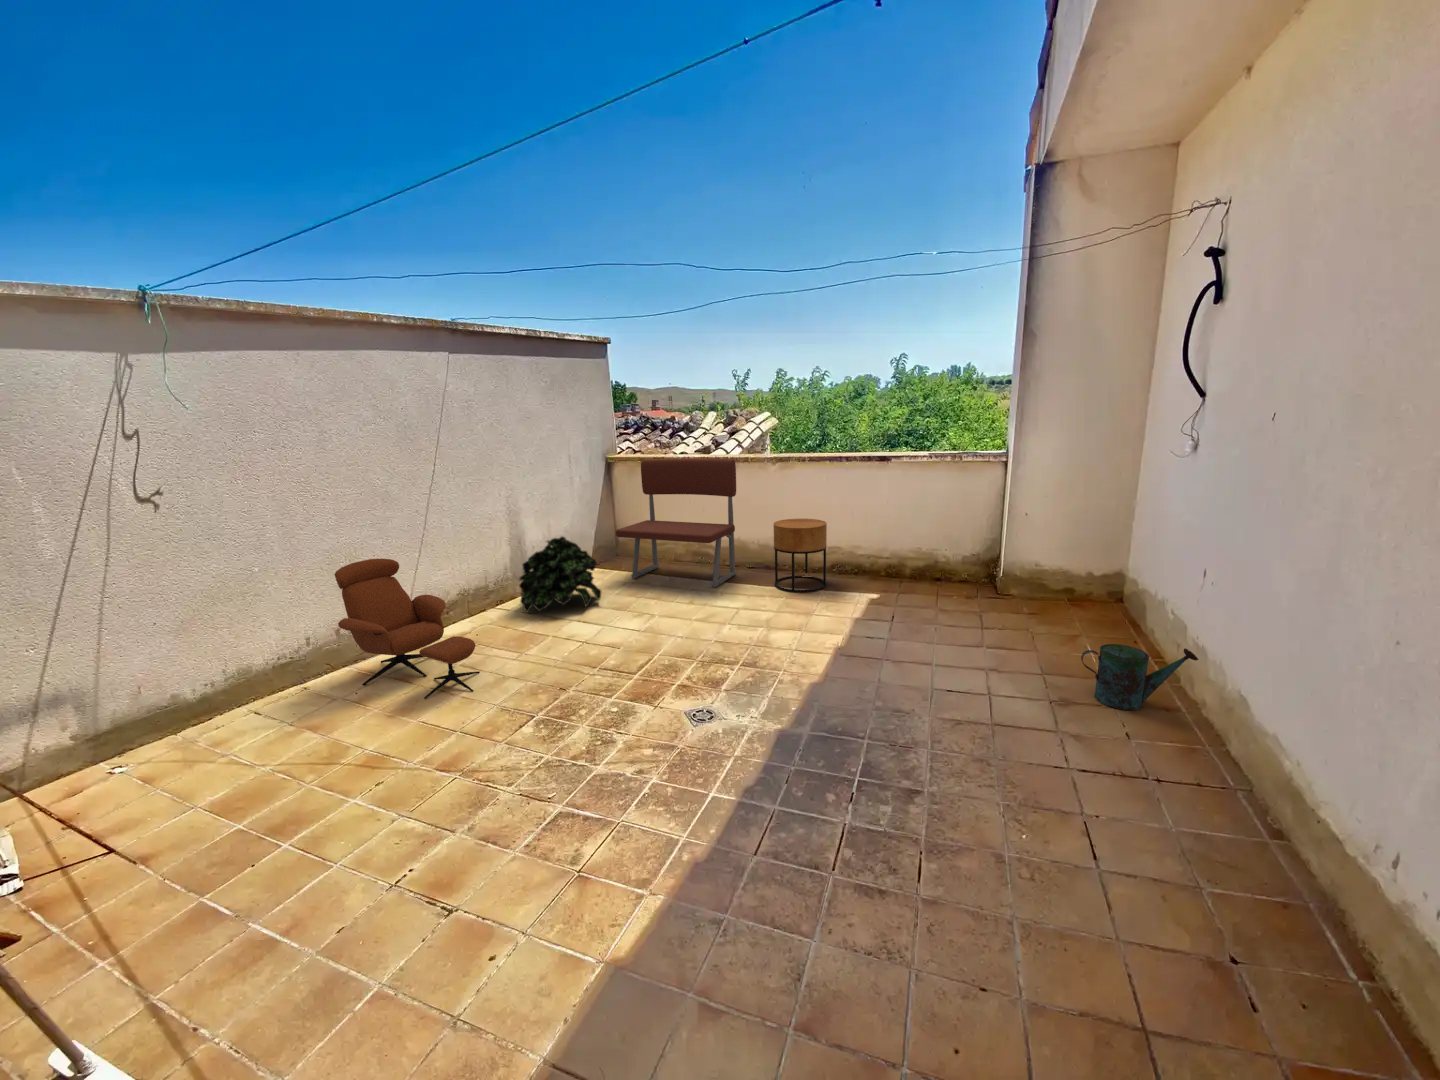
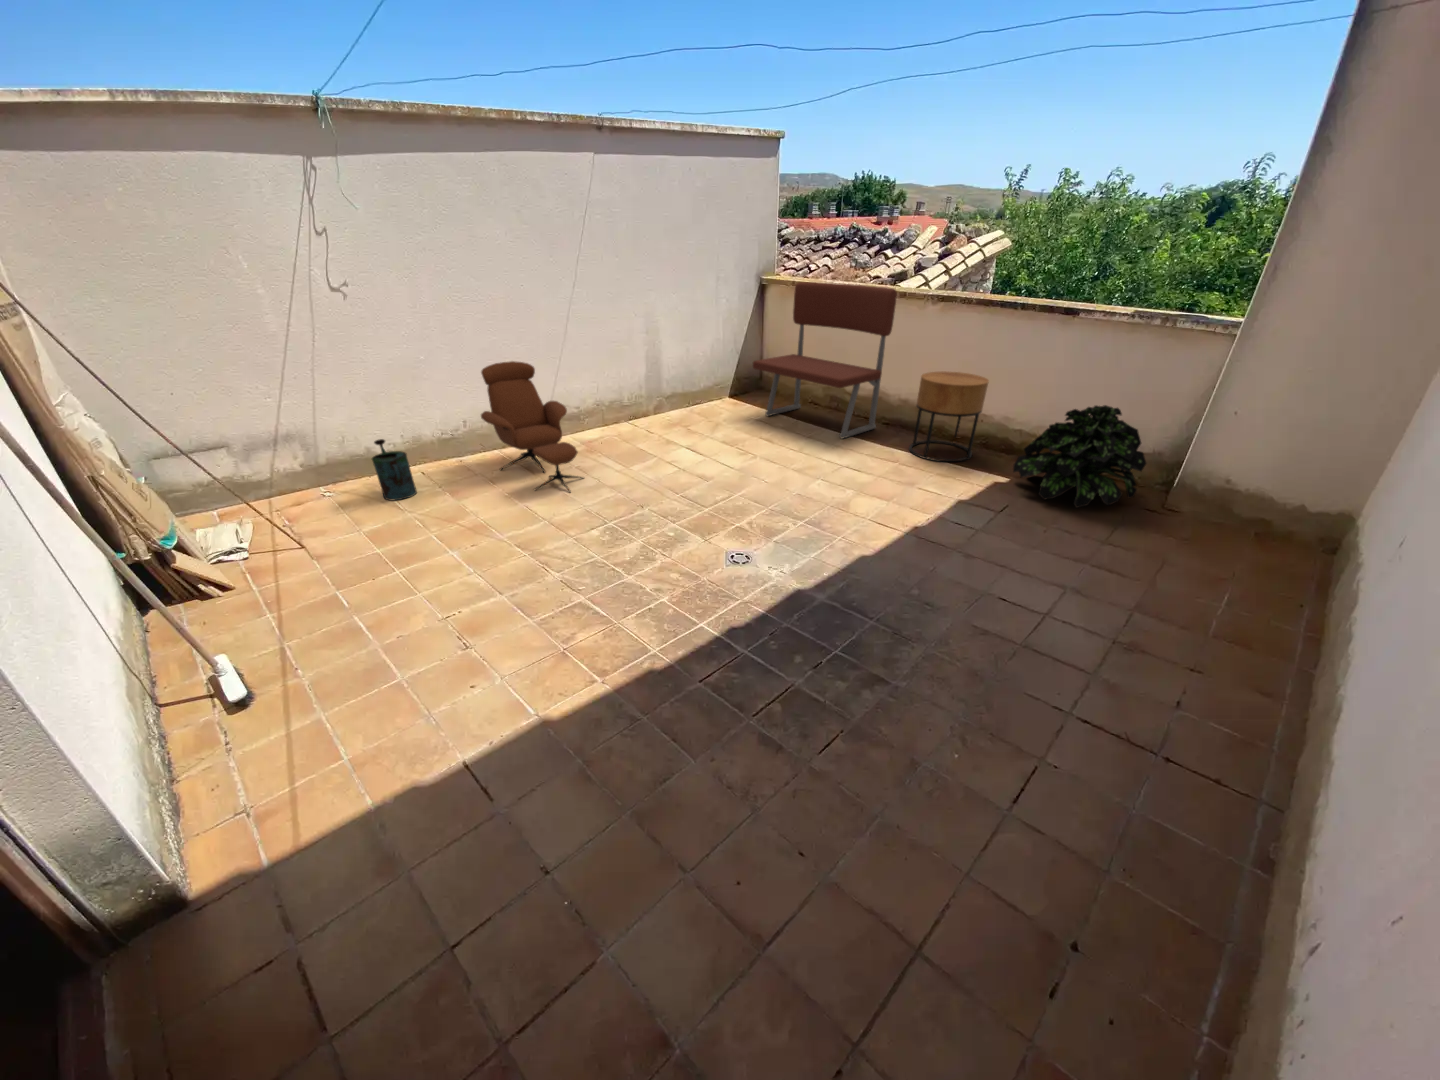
potted plant: present [519,537,601,612] -> present [1013,405,1146,507]
watering can: present [1081,644,1198,710] -> present [372,439,417,500]

